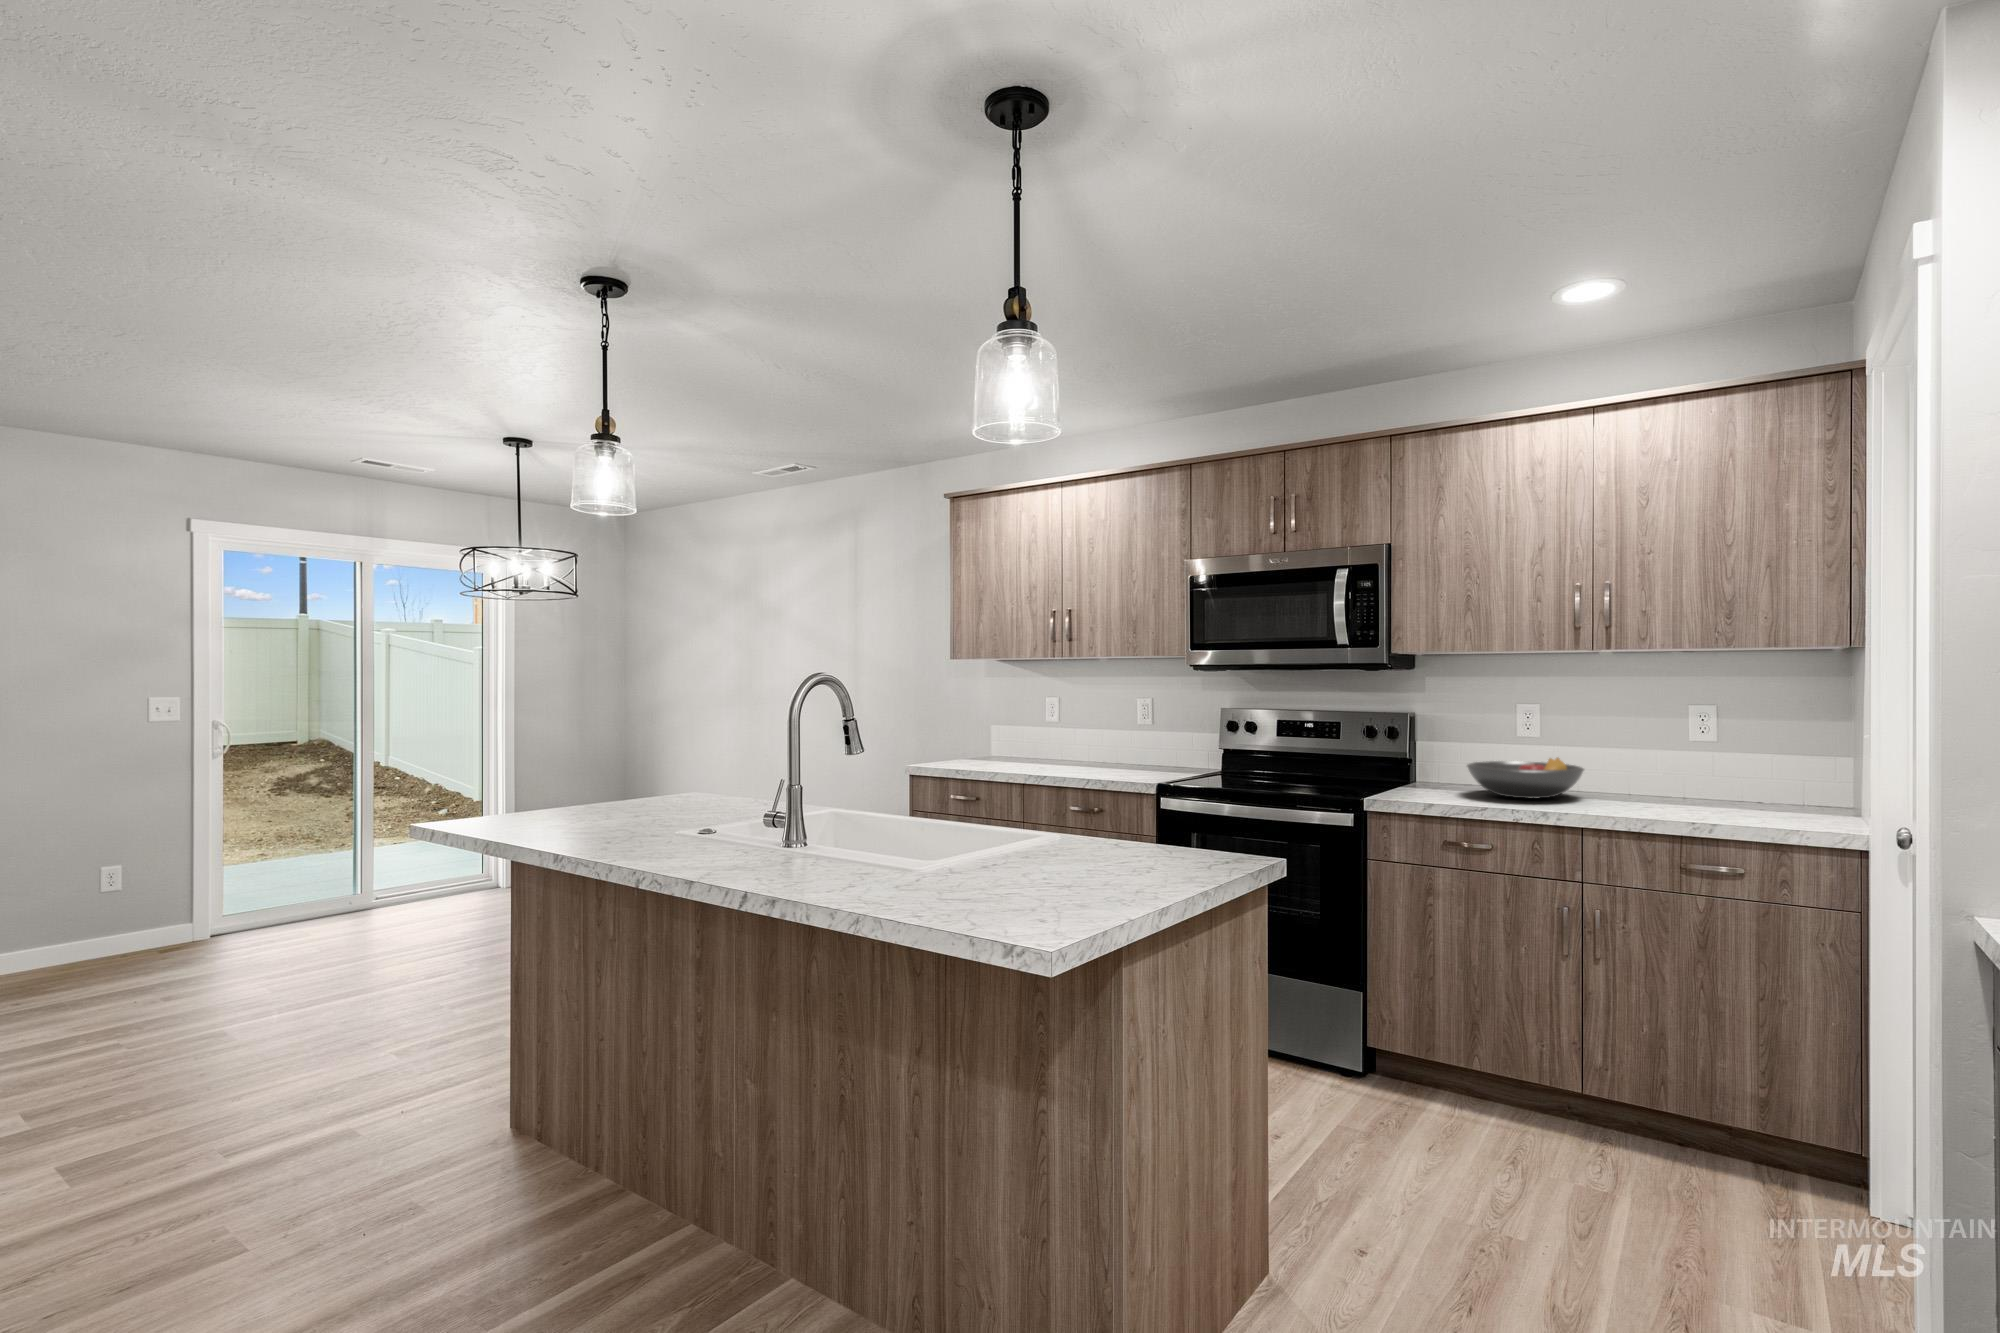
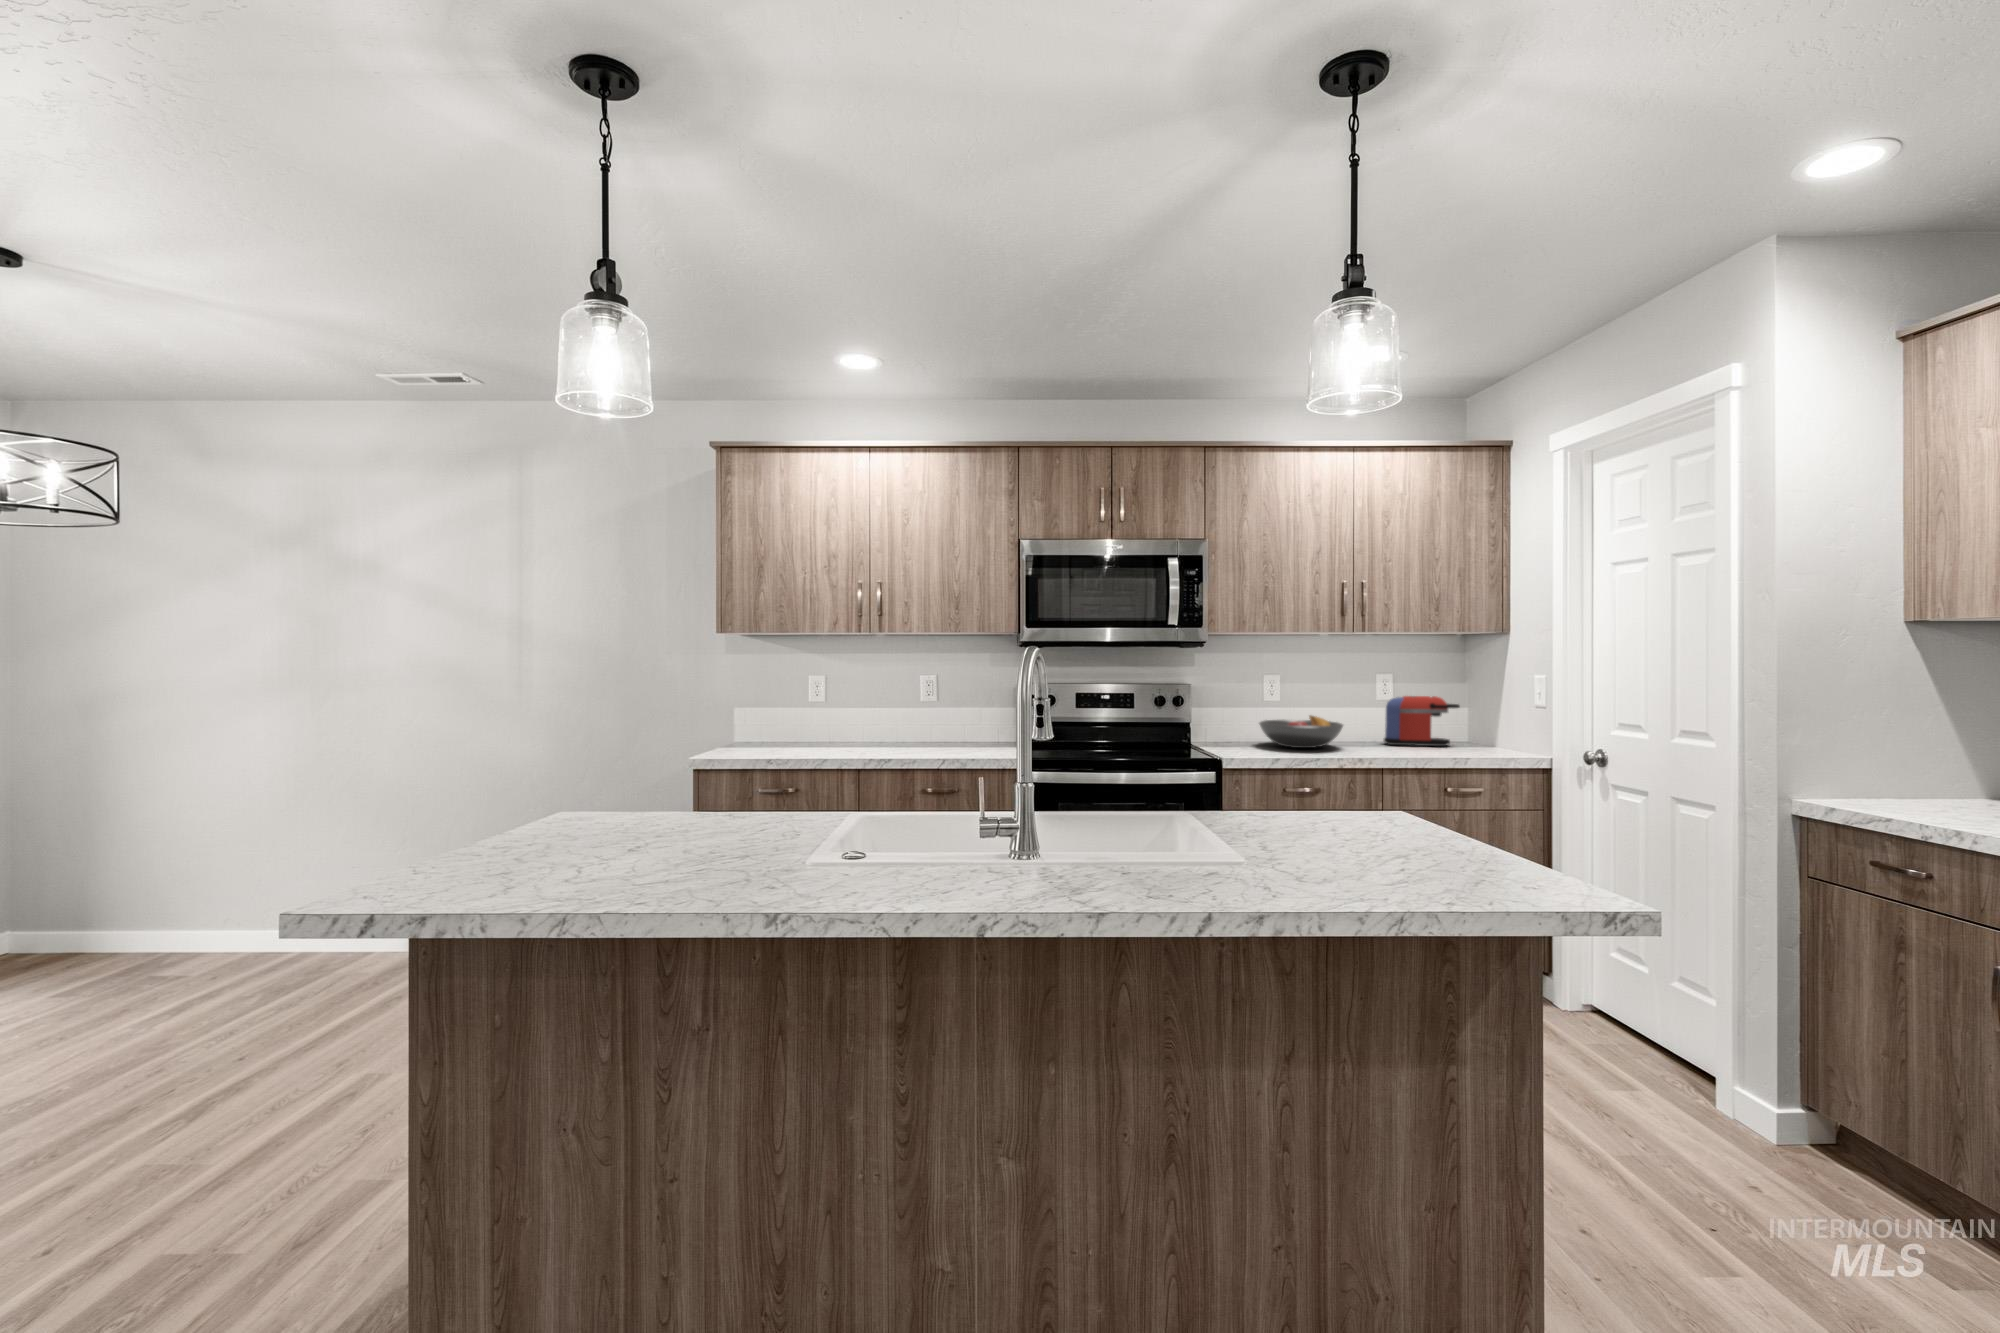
coffee maker: none [1668,736,1787,811] -> present [1384,696,1460,746]

